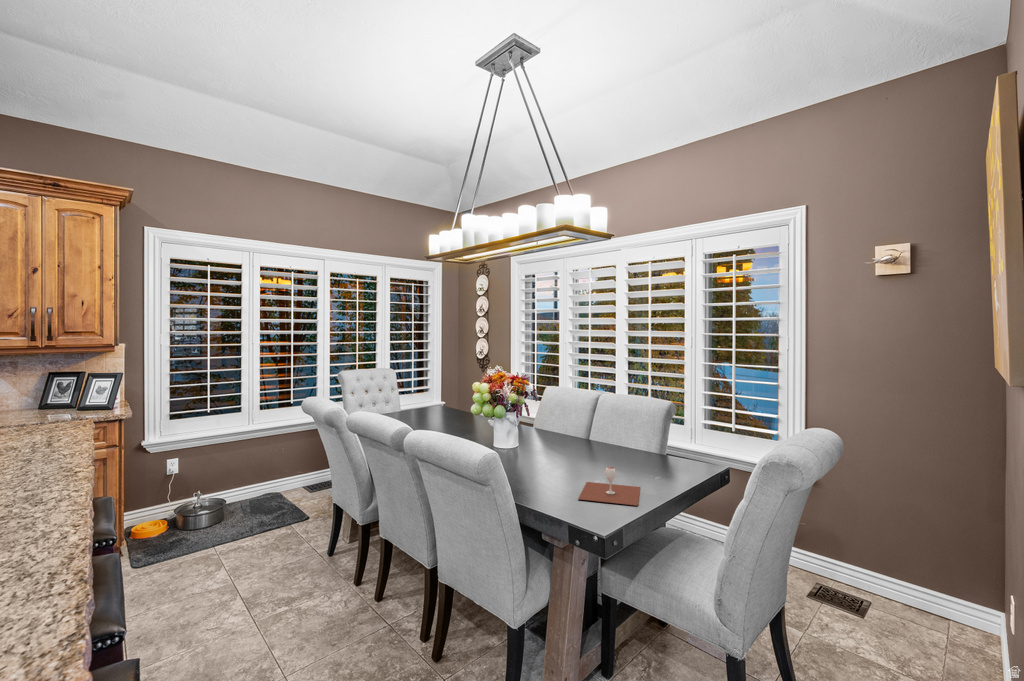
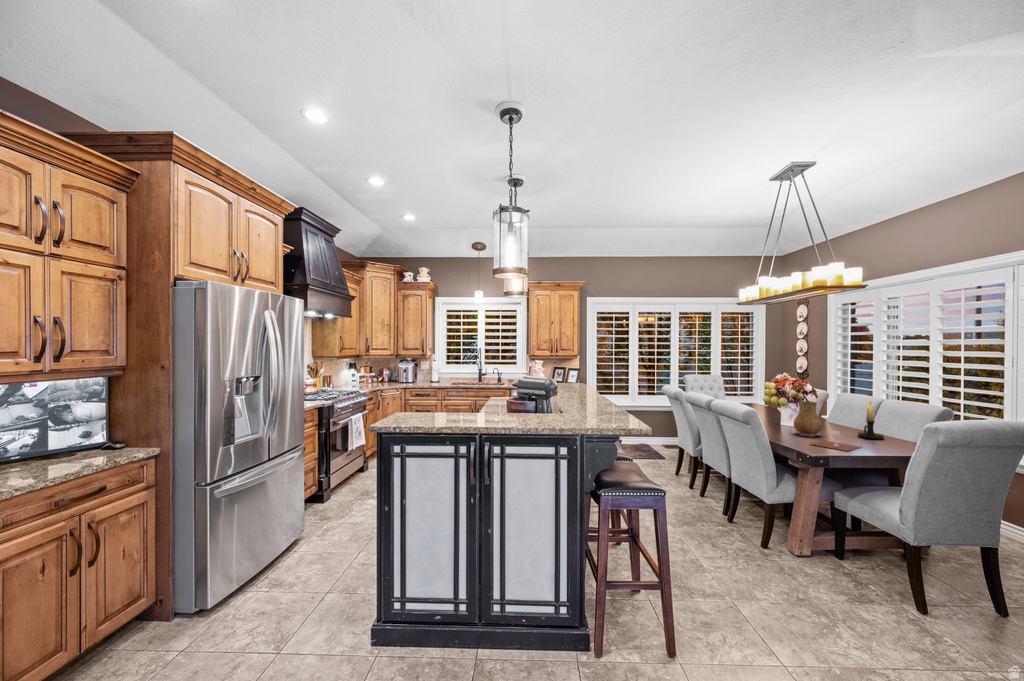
candle holder: none [608,403,639,465] -> present [858,400,884,440]
ceramic pitcher: none [535,415,574,475] -> present [794,401,822,436]

